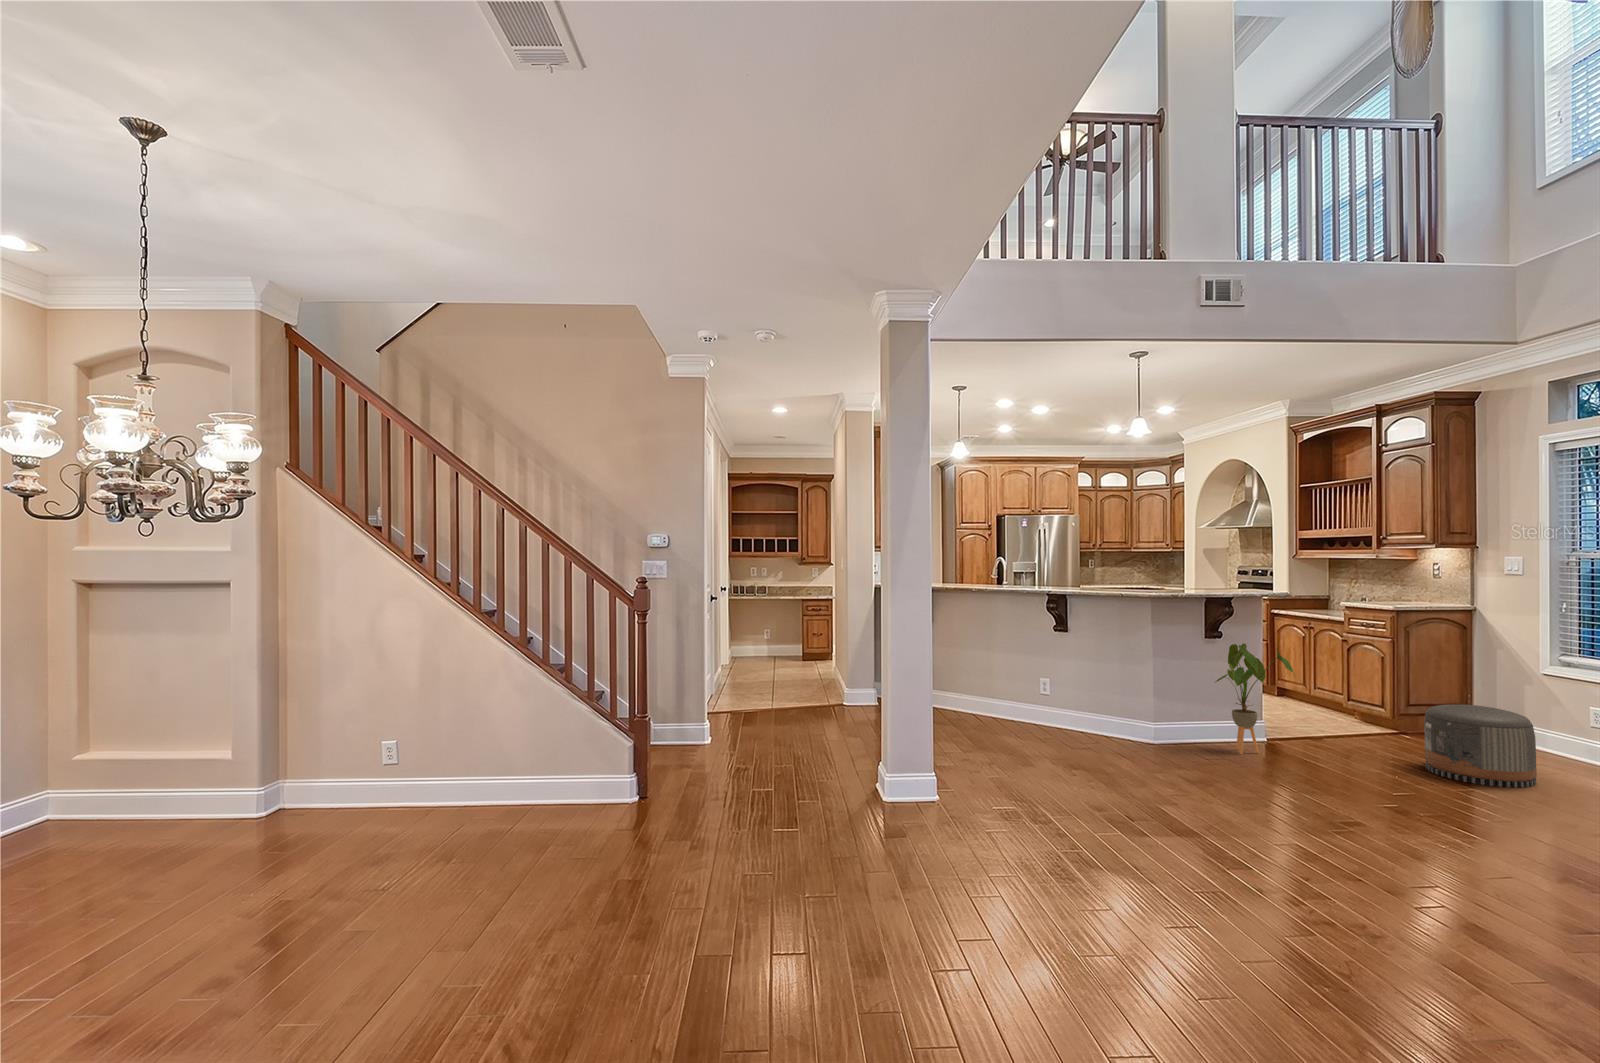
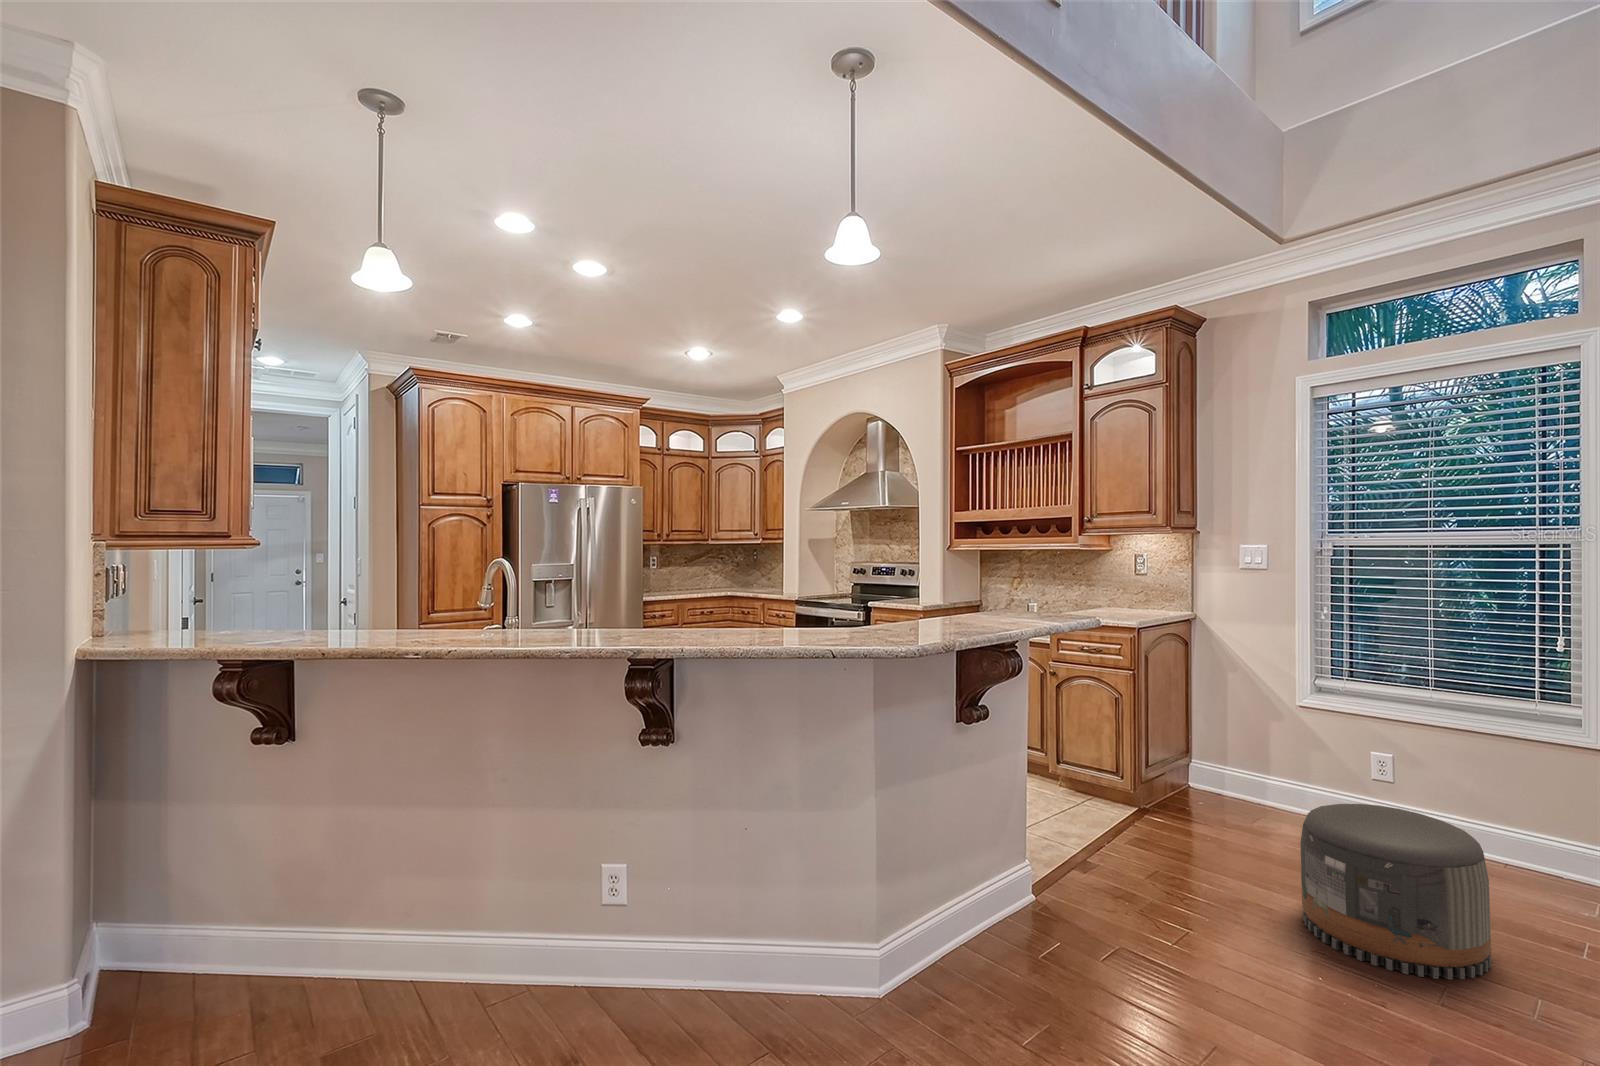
house plant: present [1216,643,1293,754] -> none [991,733,1138,994]

